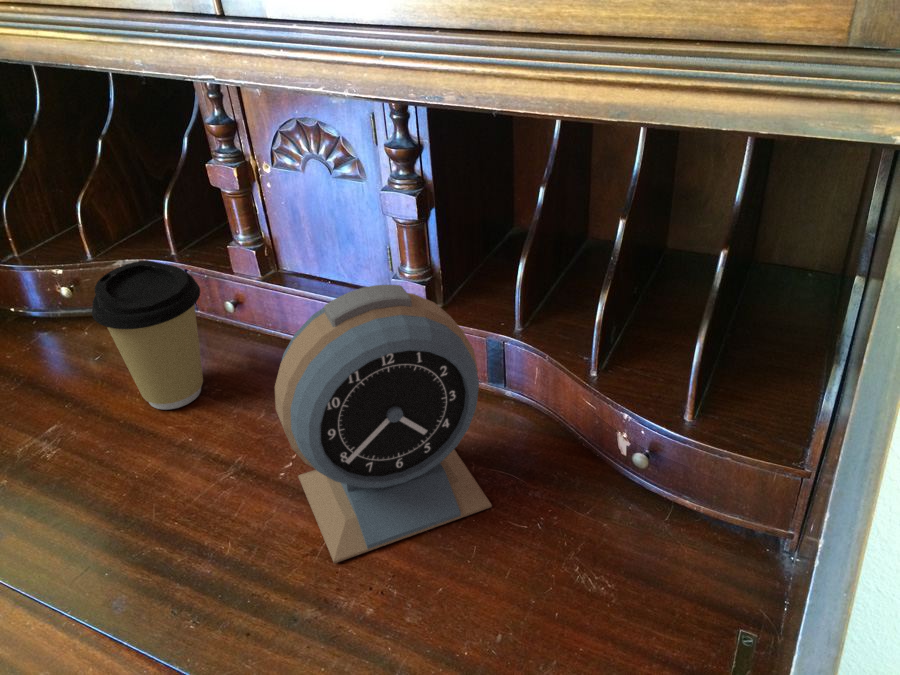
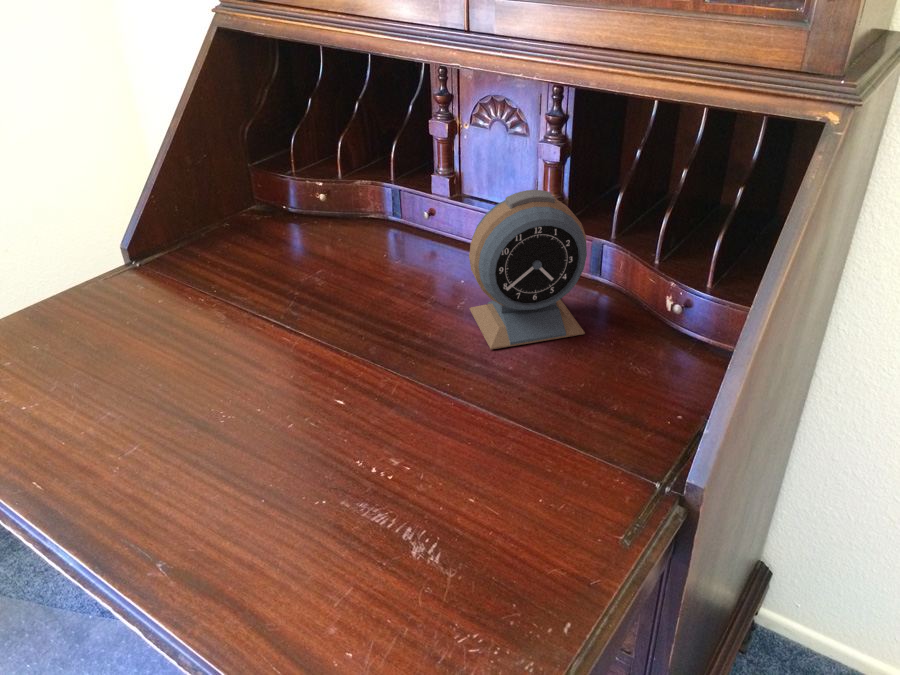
coffee cup: present [92,261,203,410] -> none [355,176,419,269]

